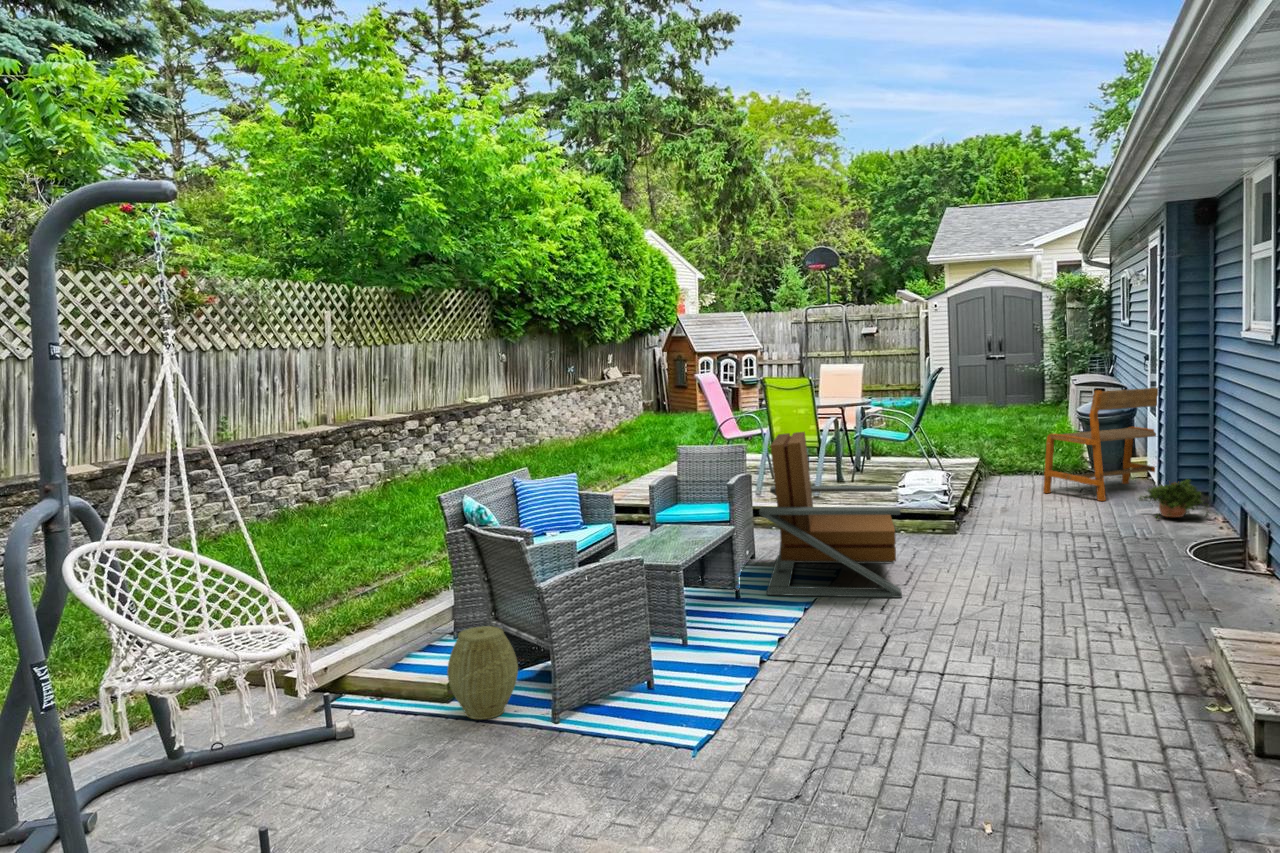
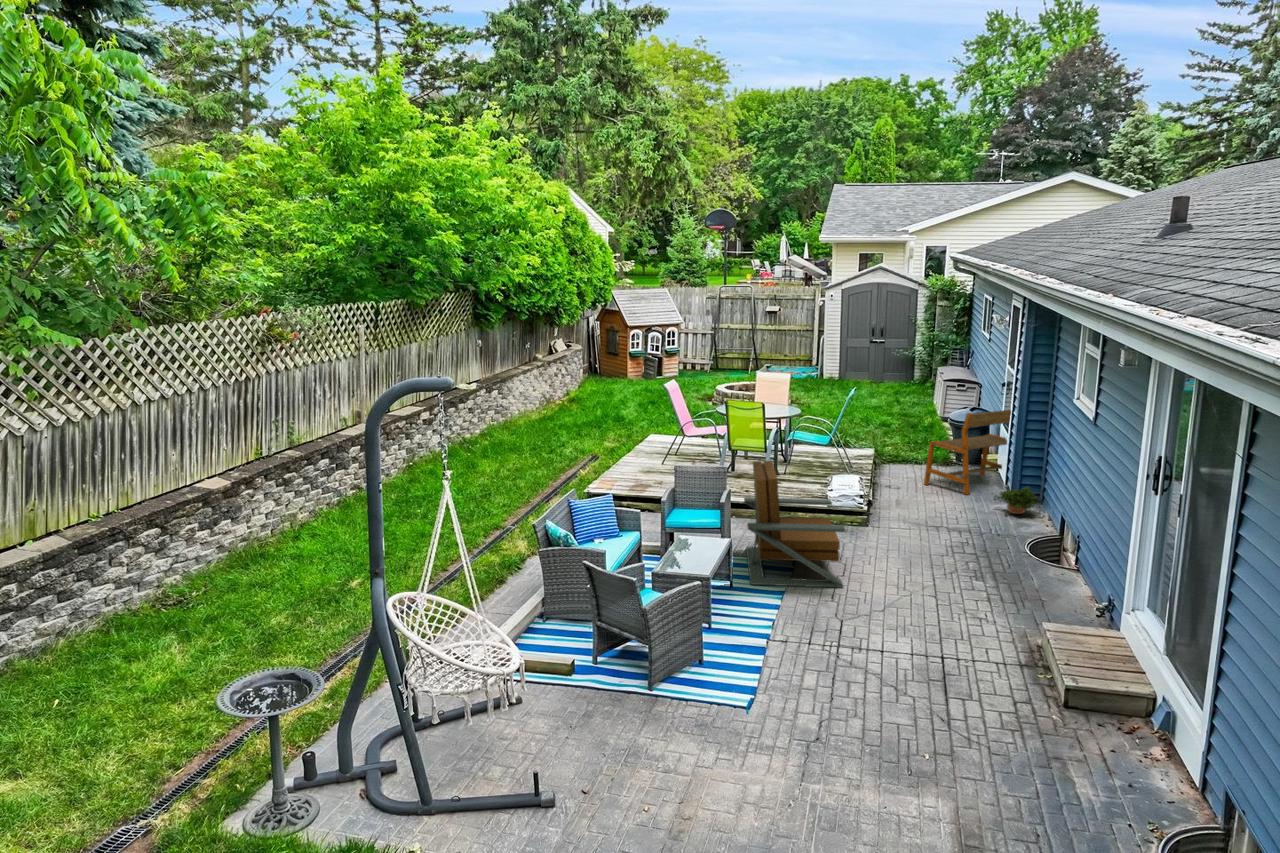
woven basket: present [447,626,518,719] -> none [578,628,624,689]

